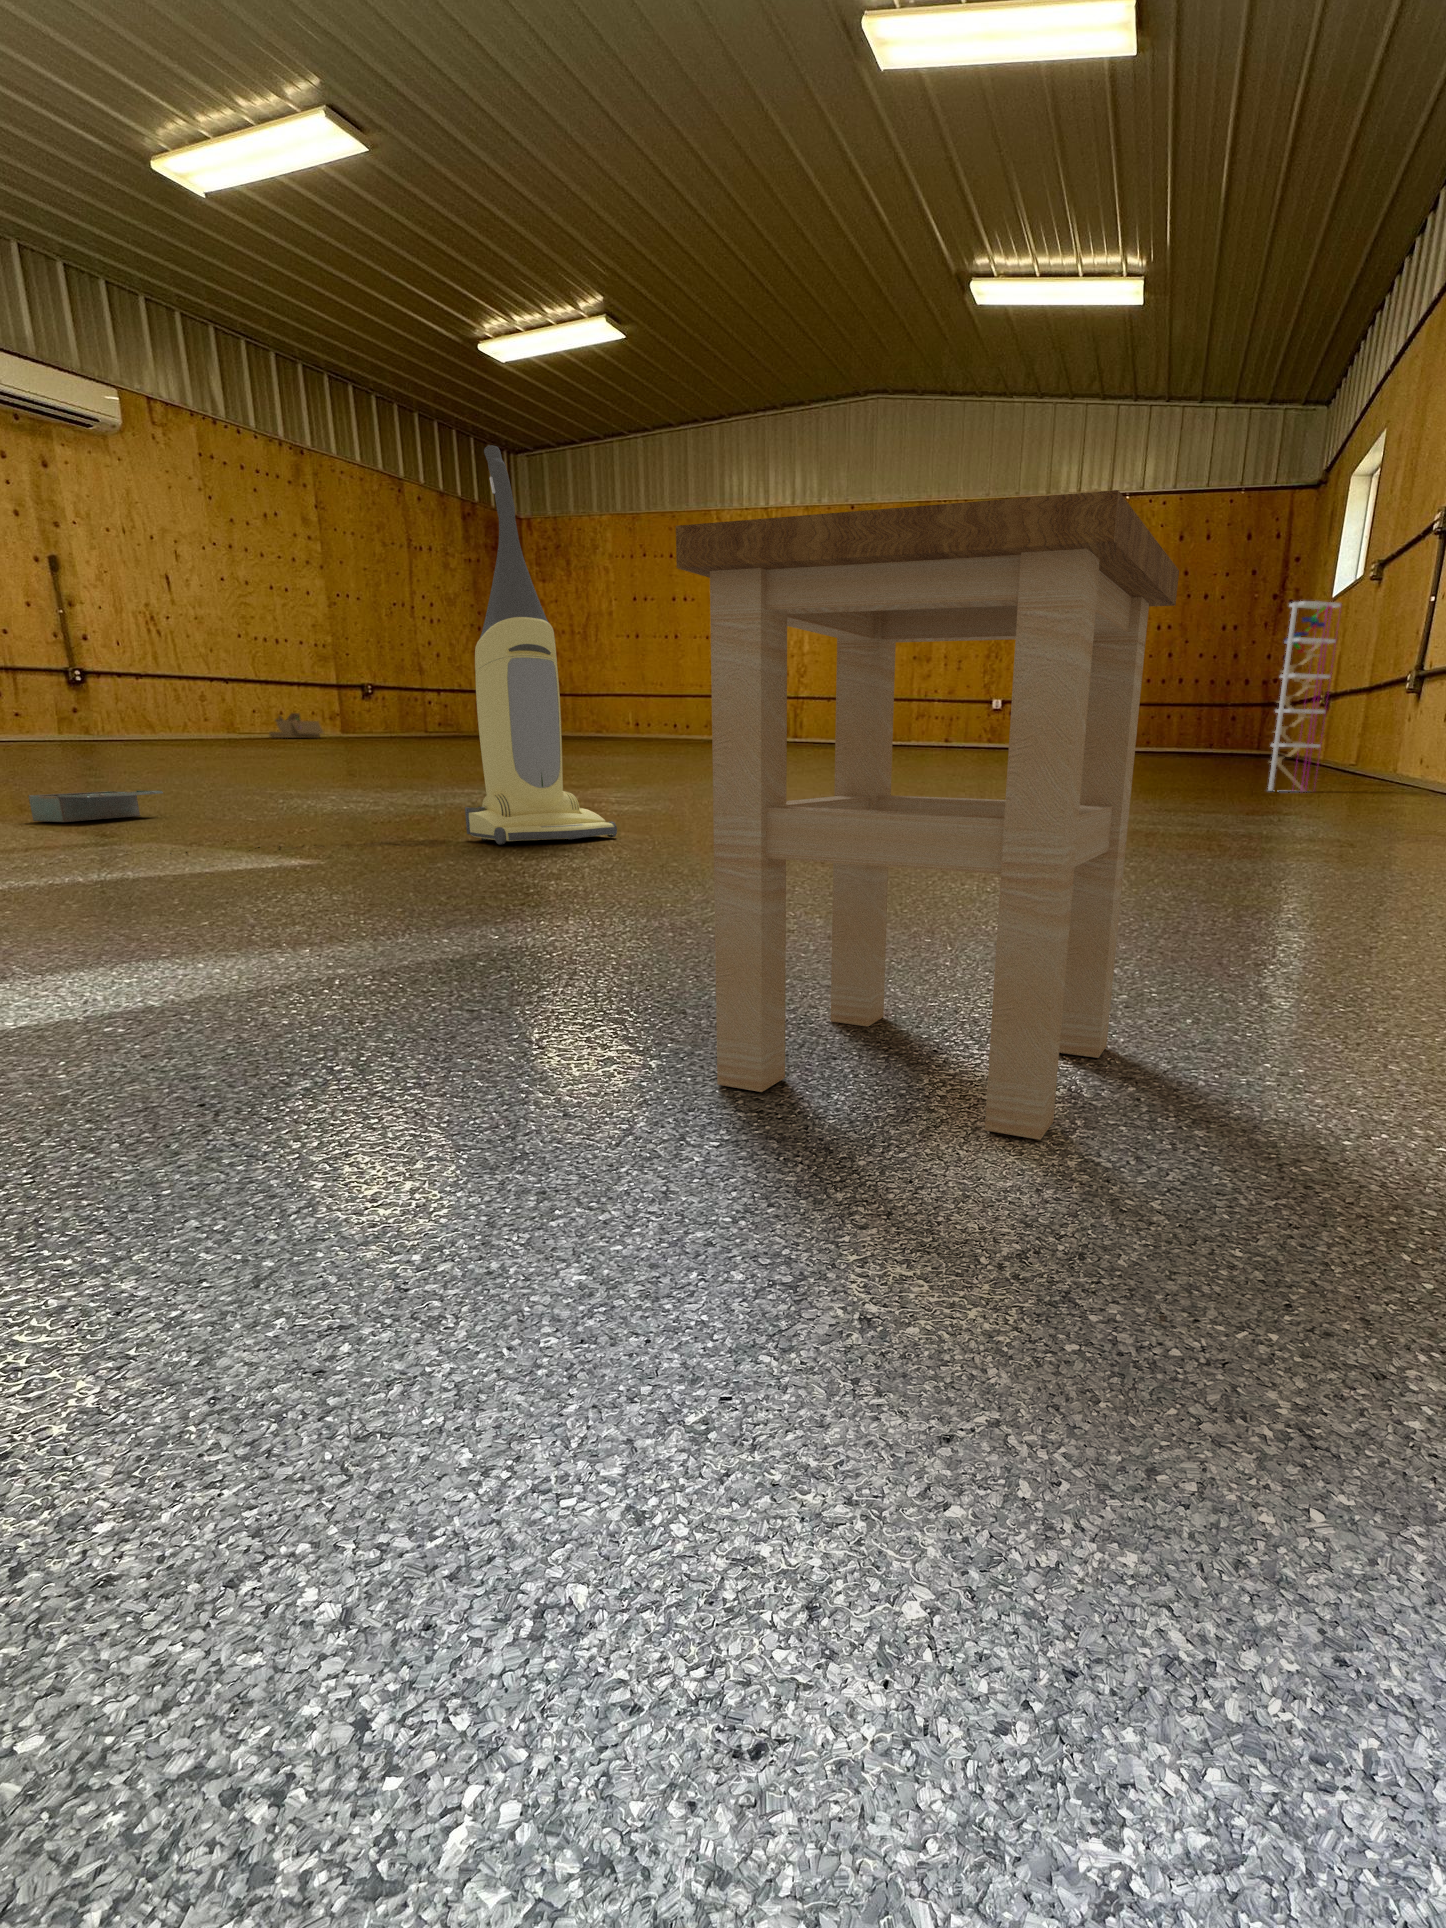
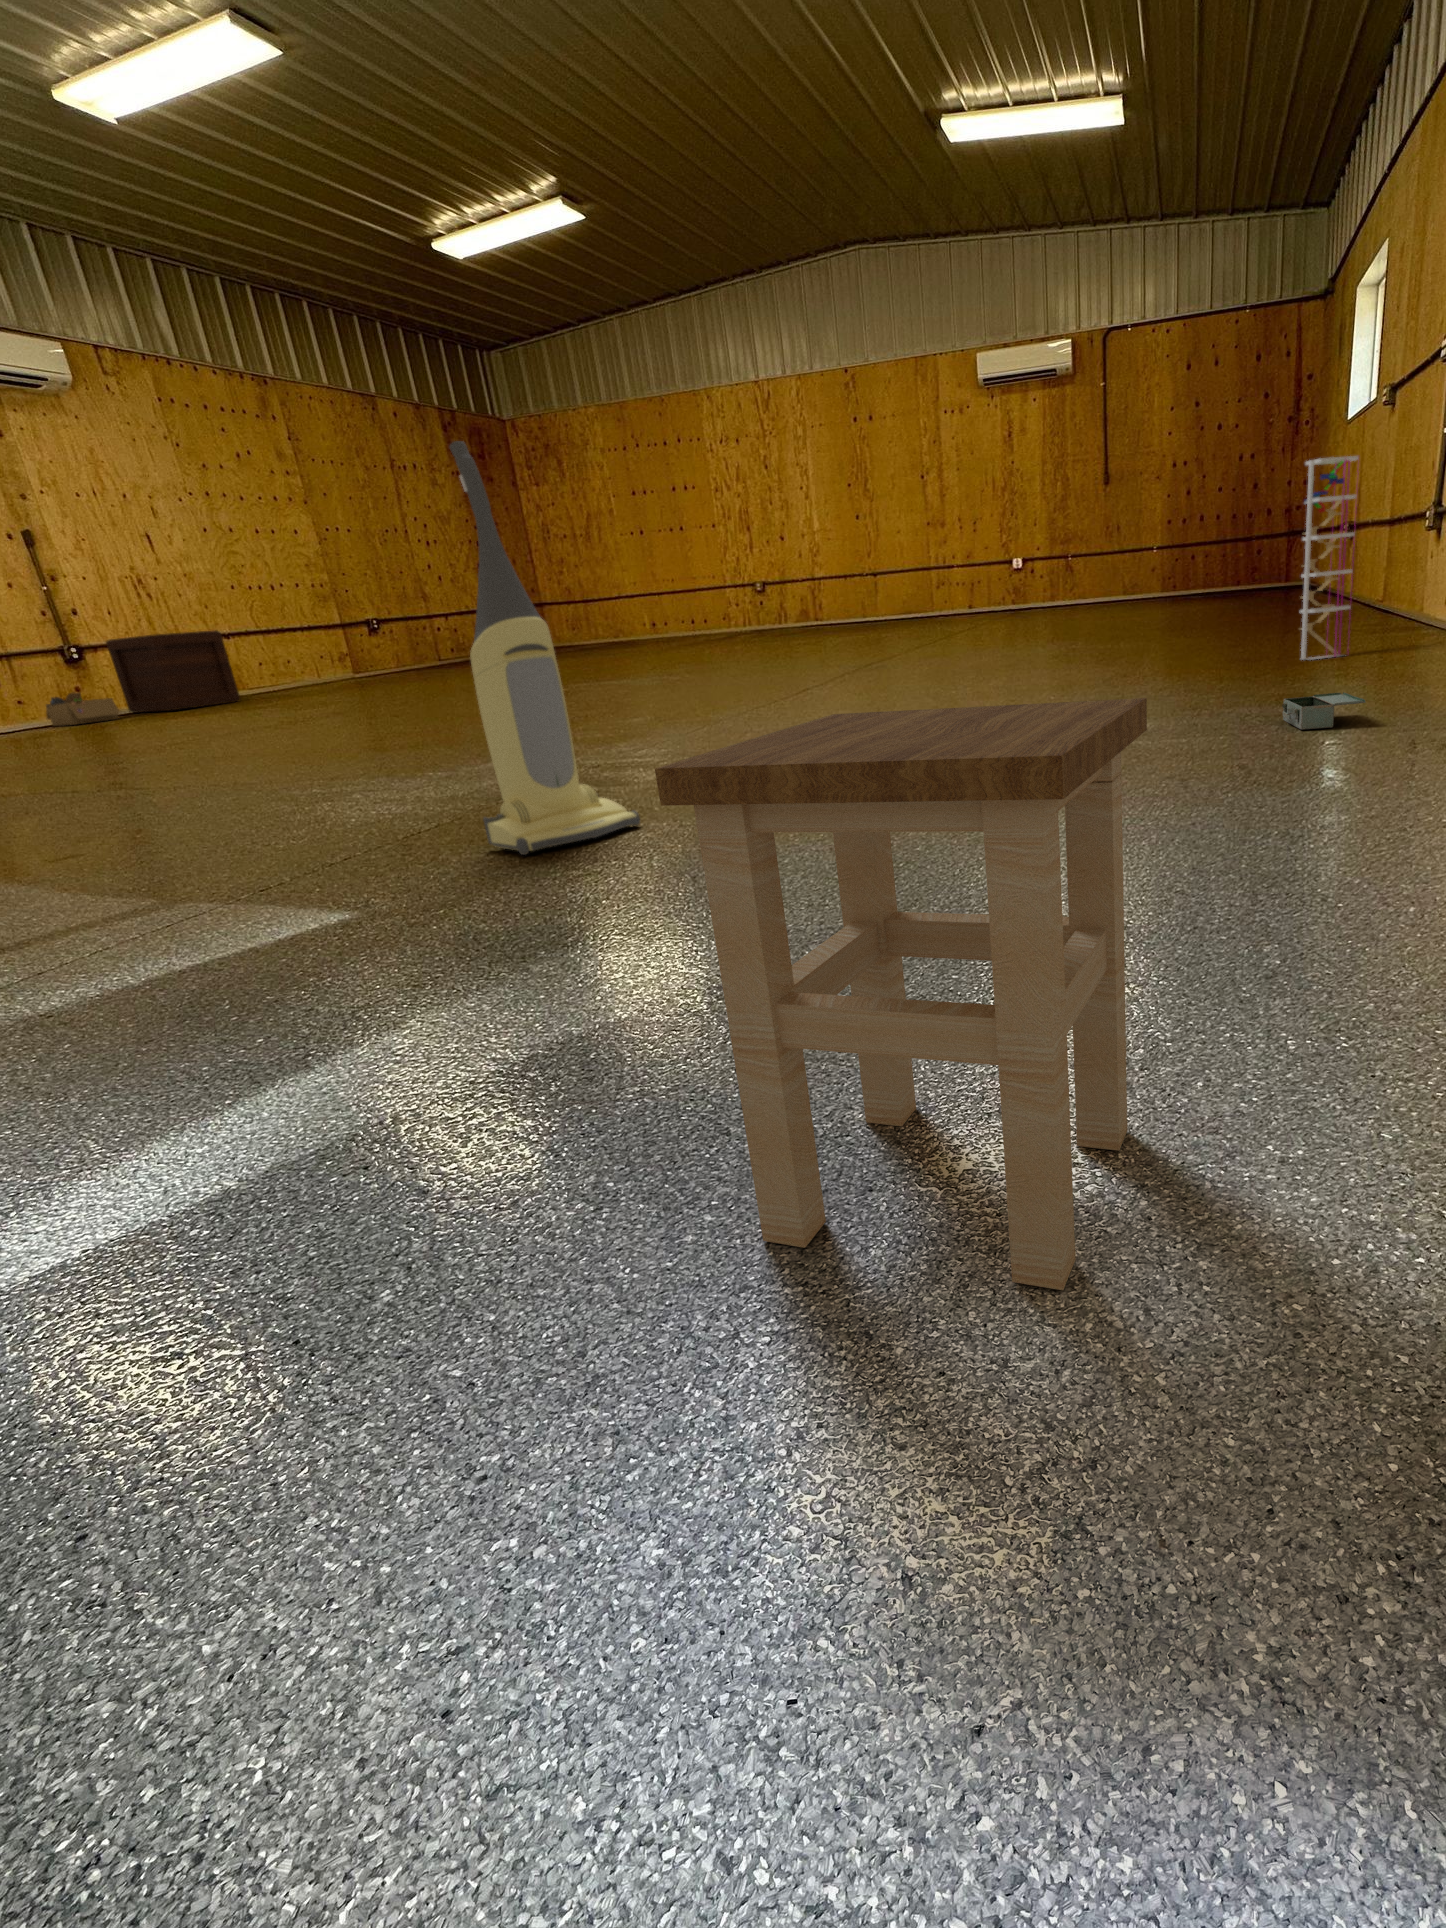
wooden crate: none [128,667,245,741] -> present [106,630,240,713]
cardboard box: present [269,713,324,738] -> present [46,693,120,726]
toolbox: present [29,790,163,822] -> present [1282,692,1365,730]

